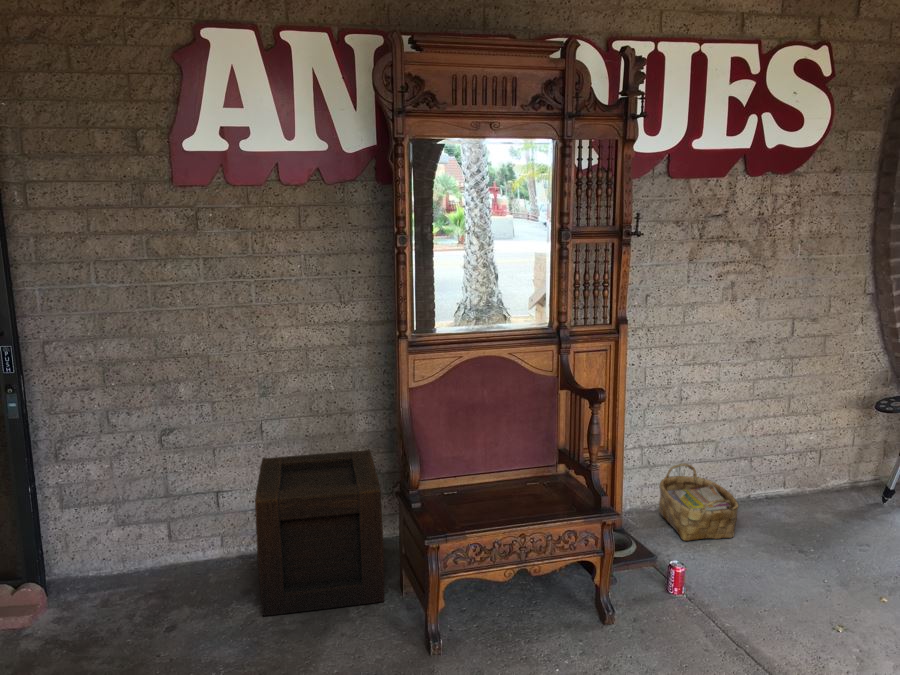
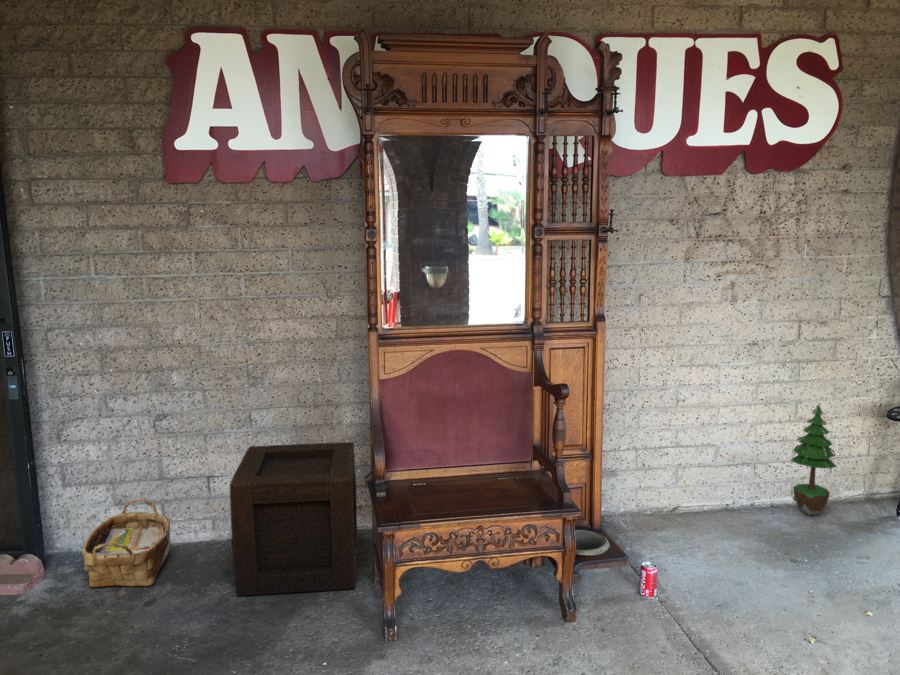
potted tree: none [787,398,831,505] -> present [791,405,836,516]
woven basket: present [659,464,738,541] -> present [82,498,171,587]

